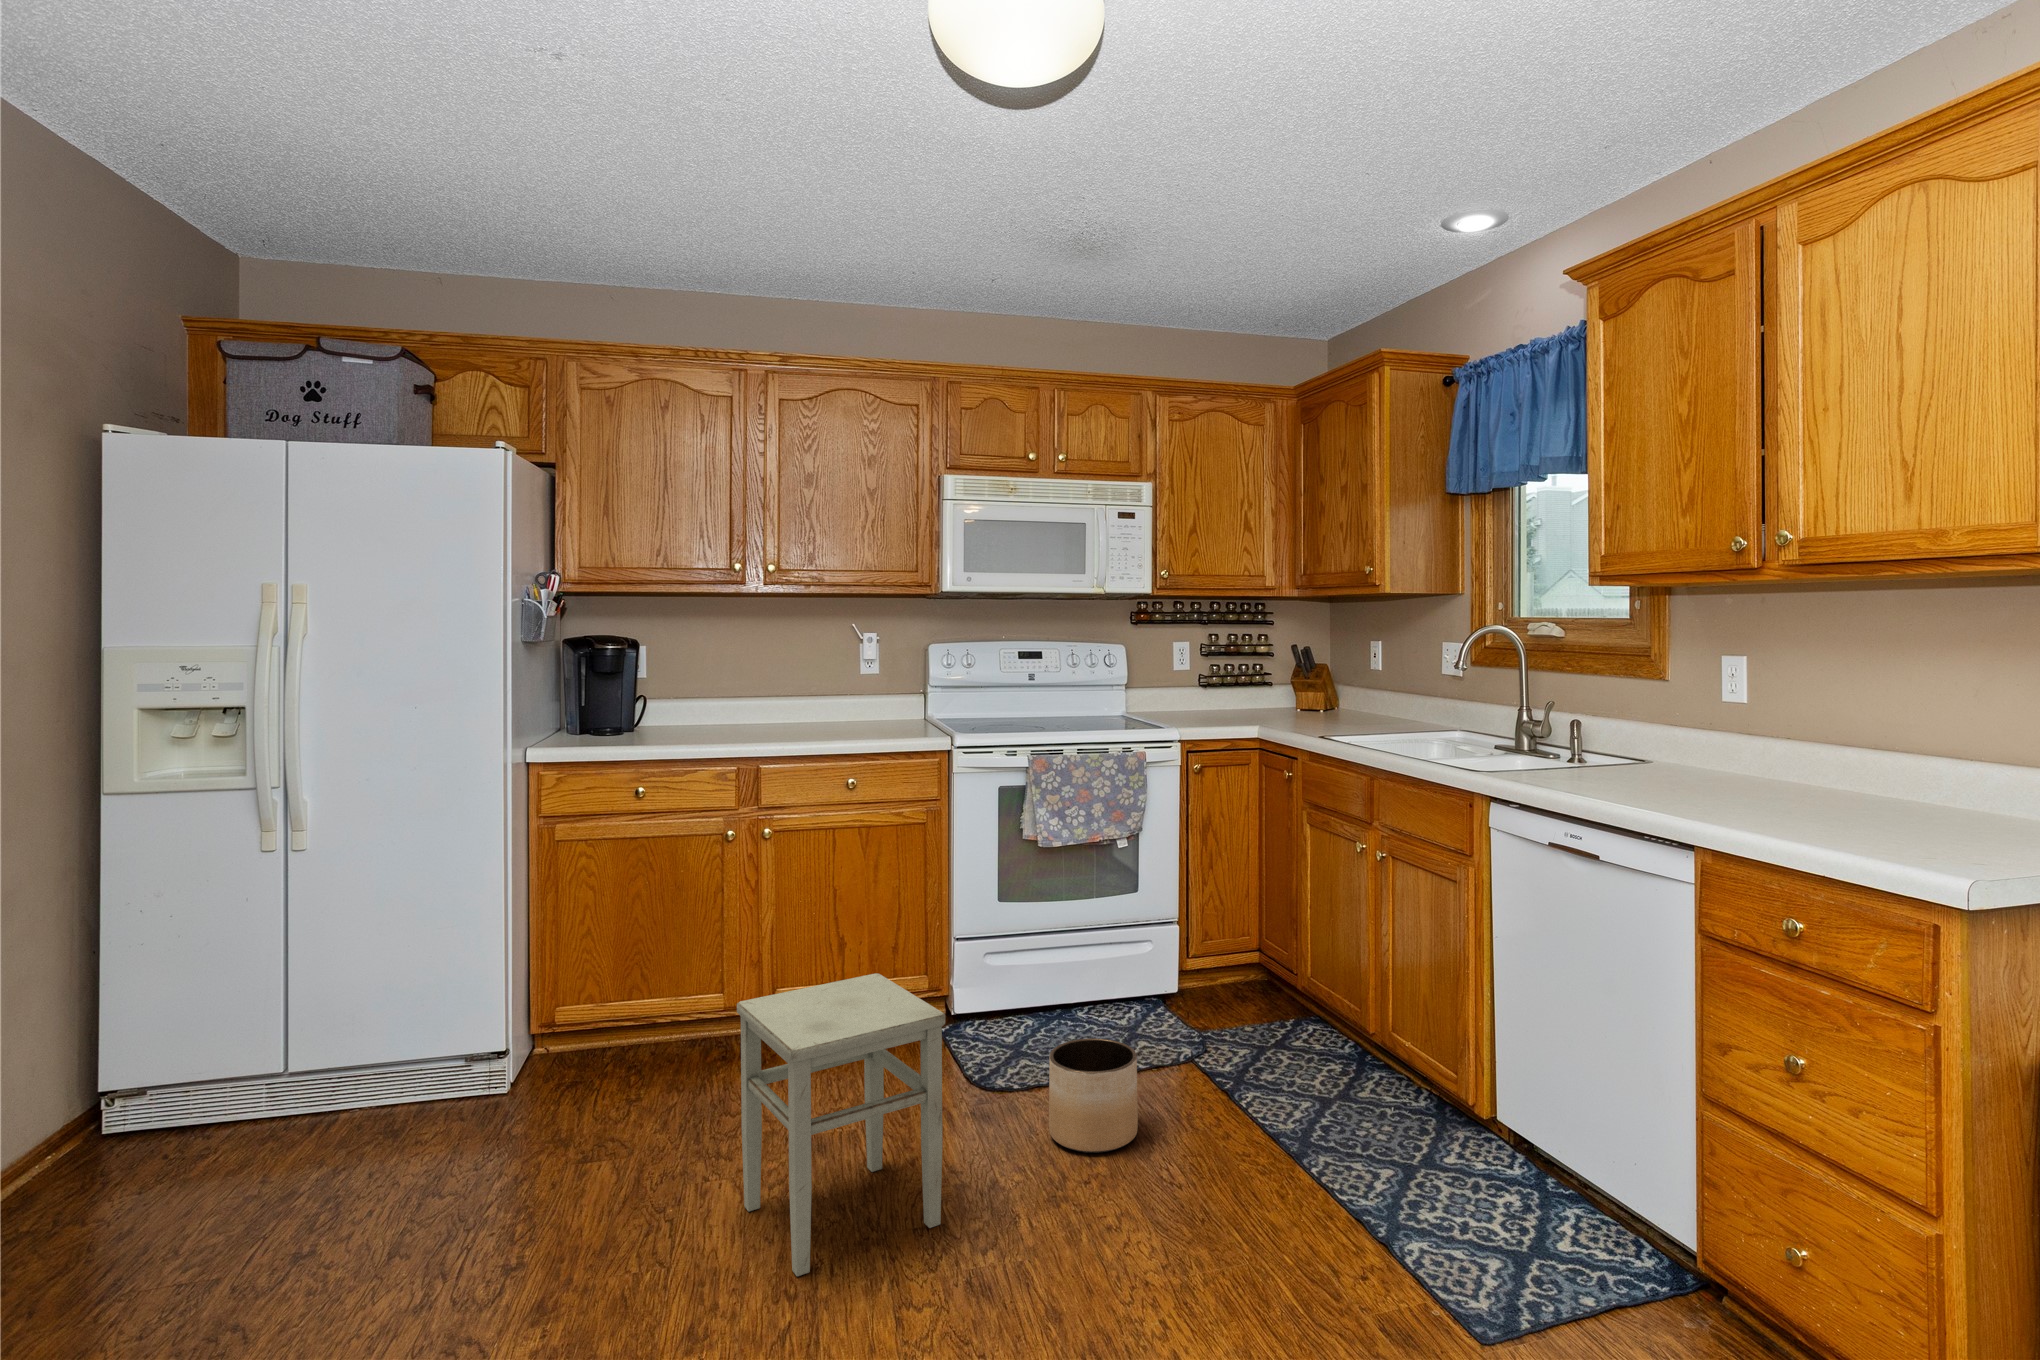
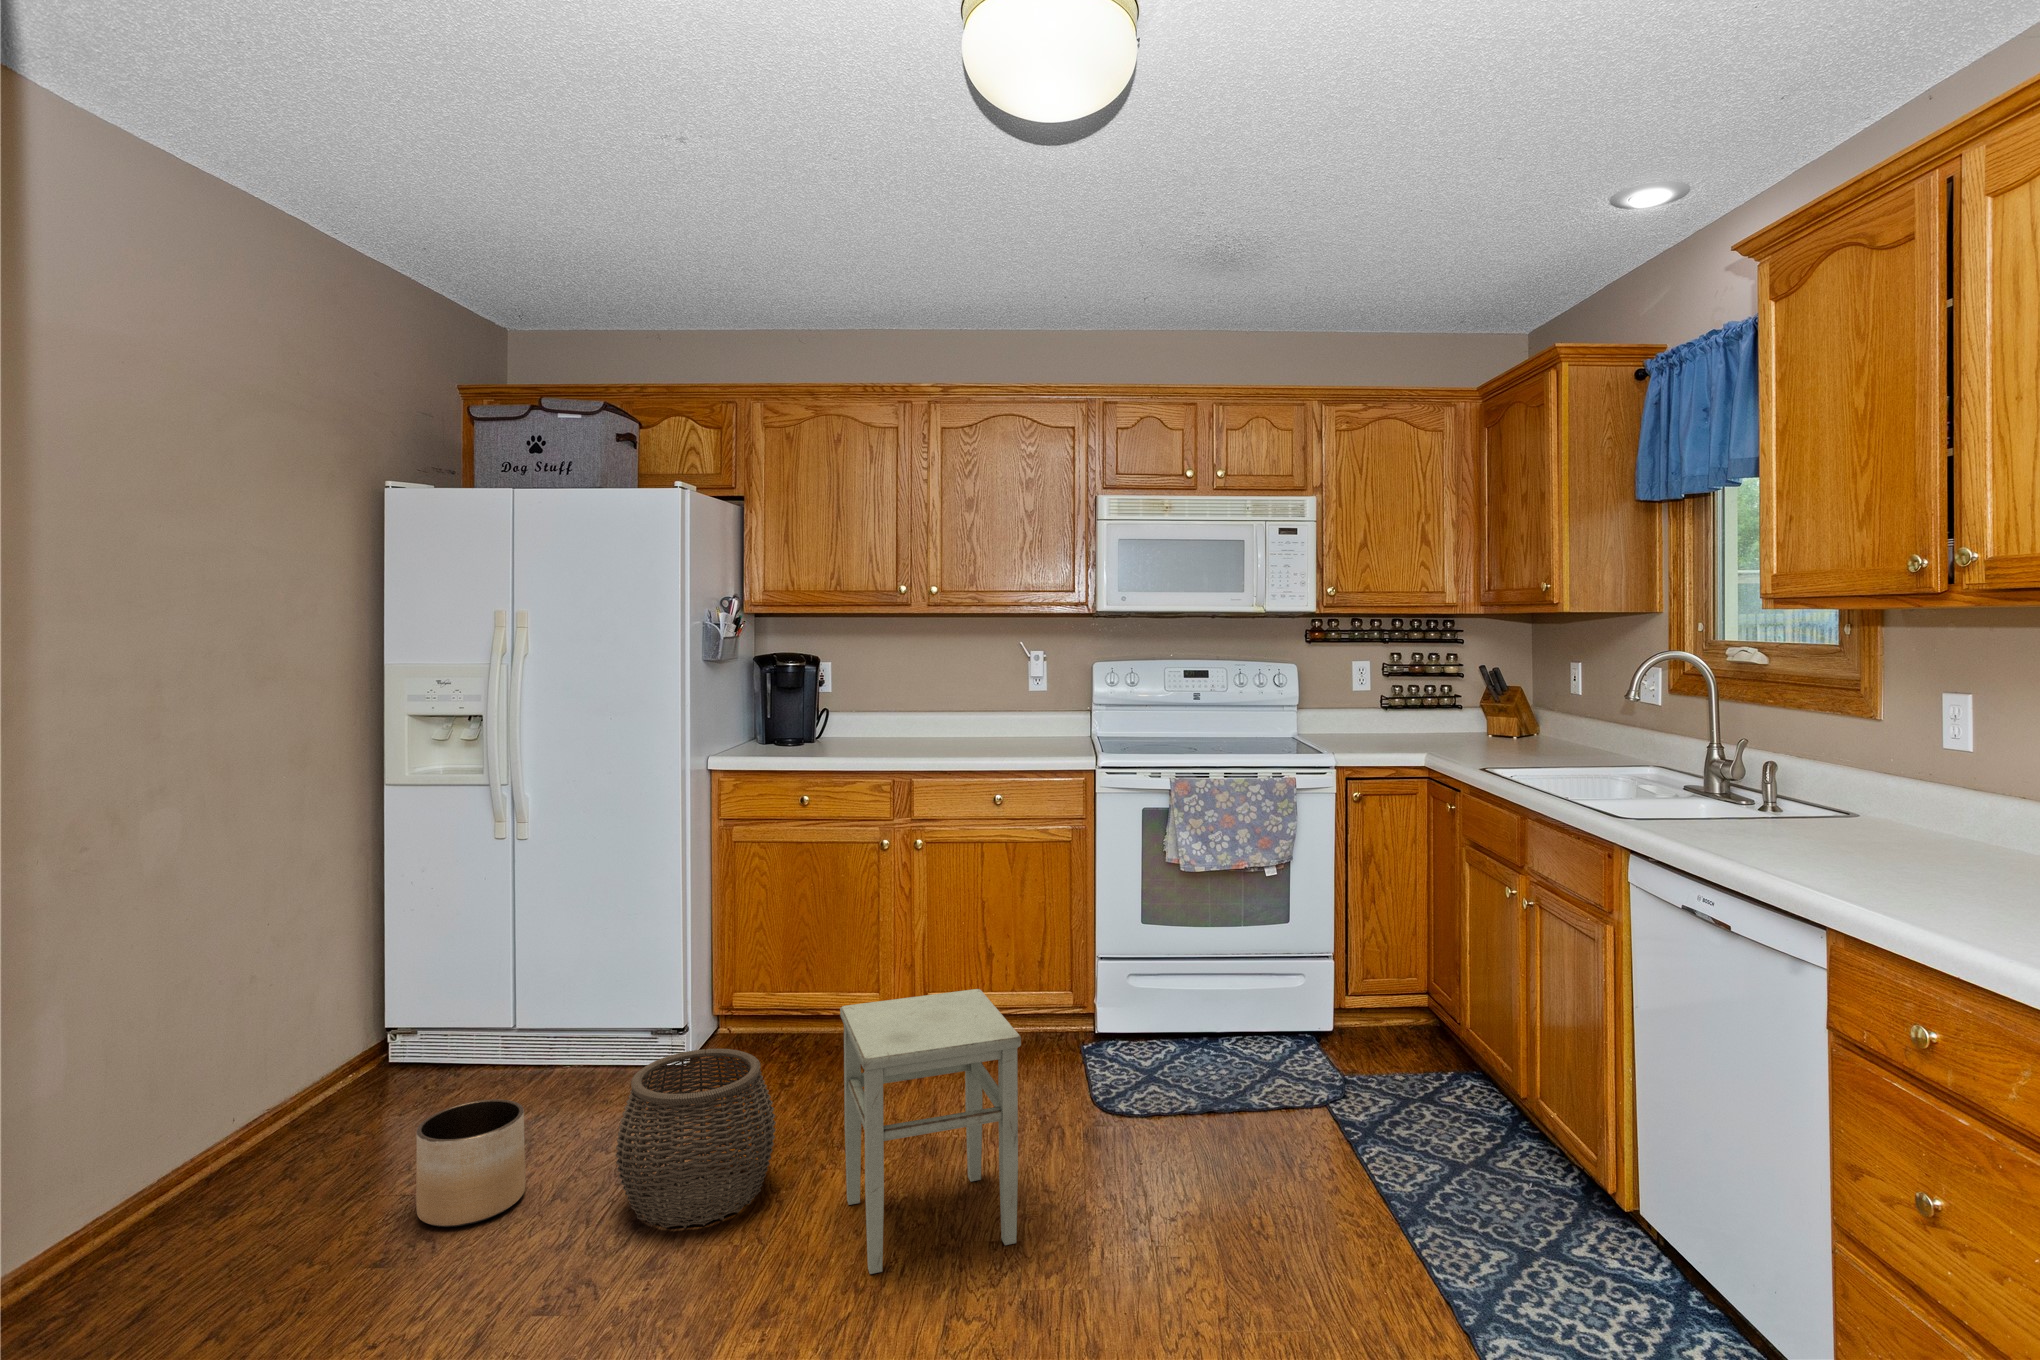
planter: present [1049,1038,1138,1153] -> present [416,1099,526,1227]
woven basket: none [476,1062,660,1264] -> present [616,1049,776,1228]

